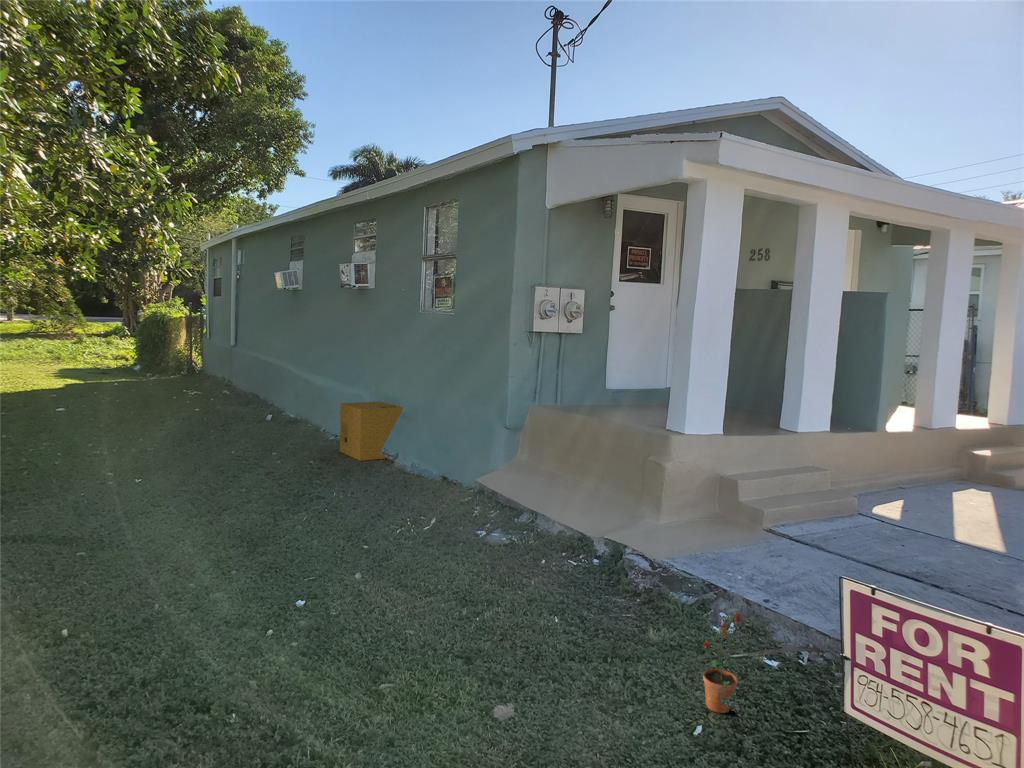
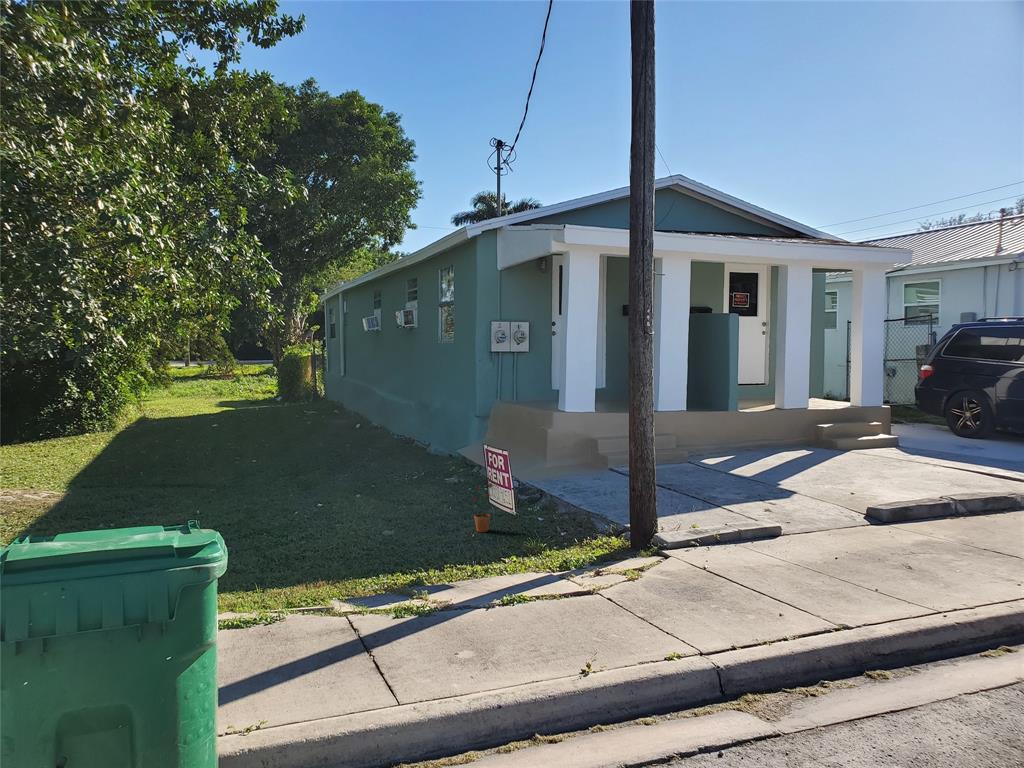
cardboard box: present [340,401,403,461] -> none [388,408,433,449]

